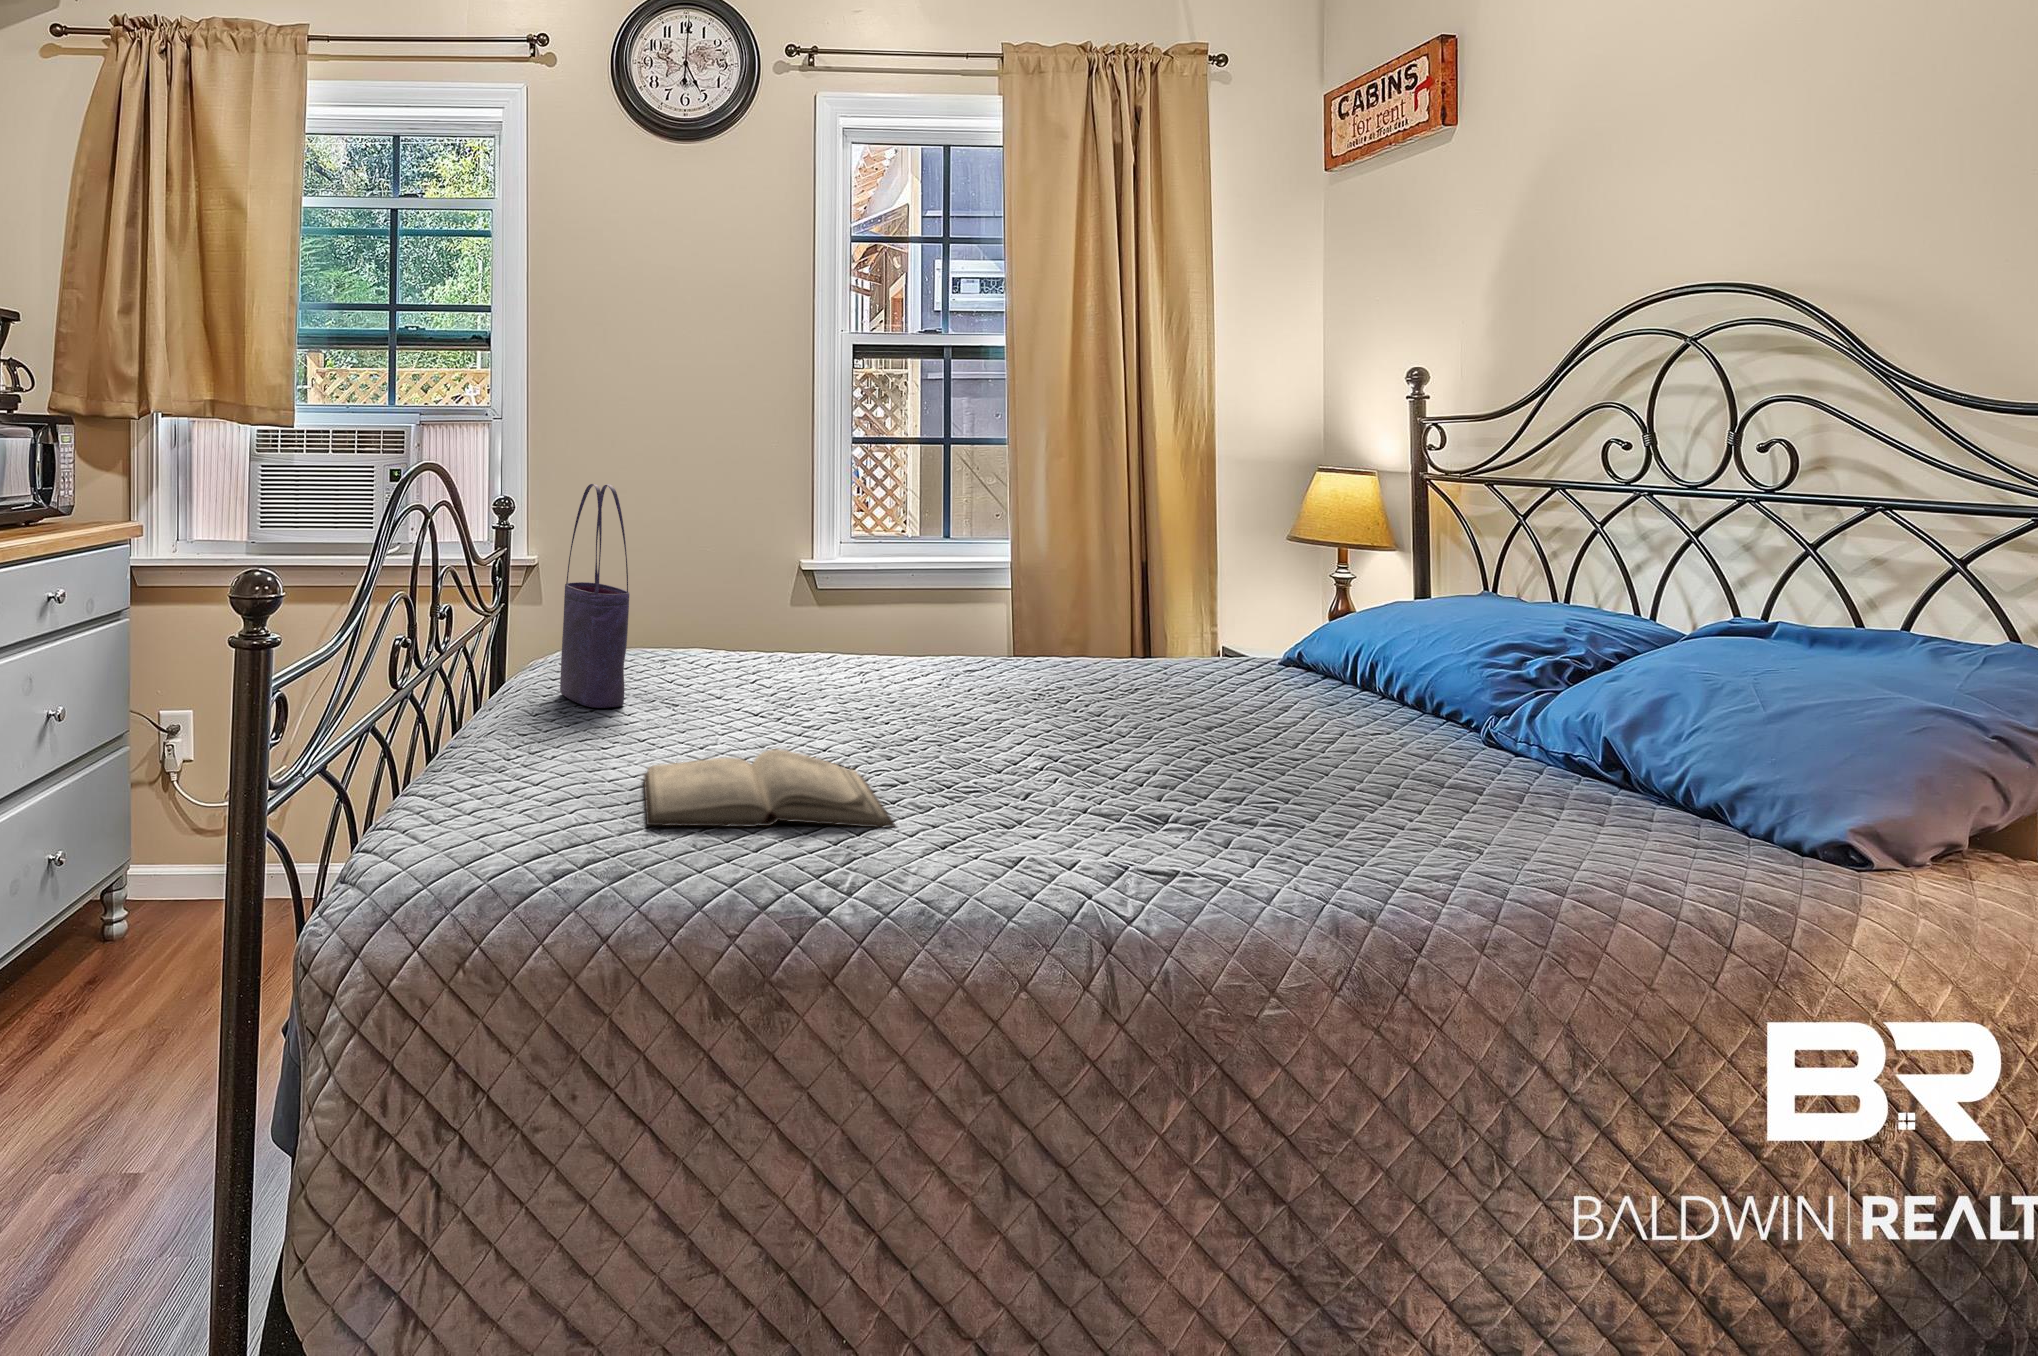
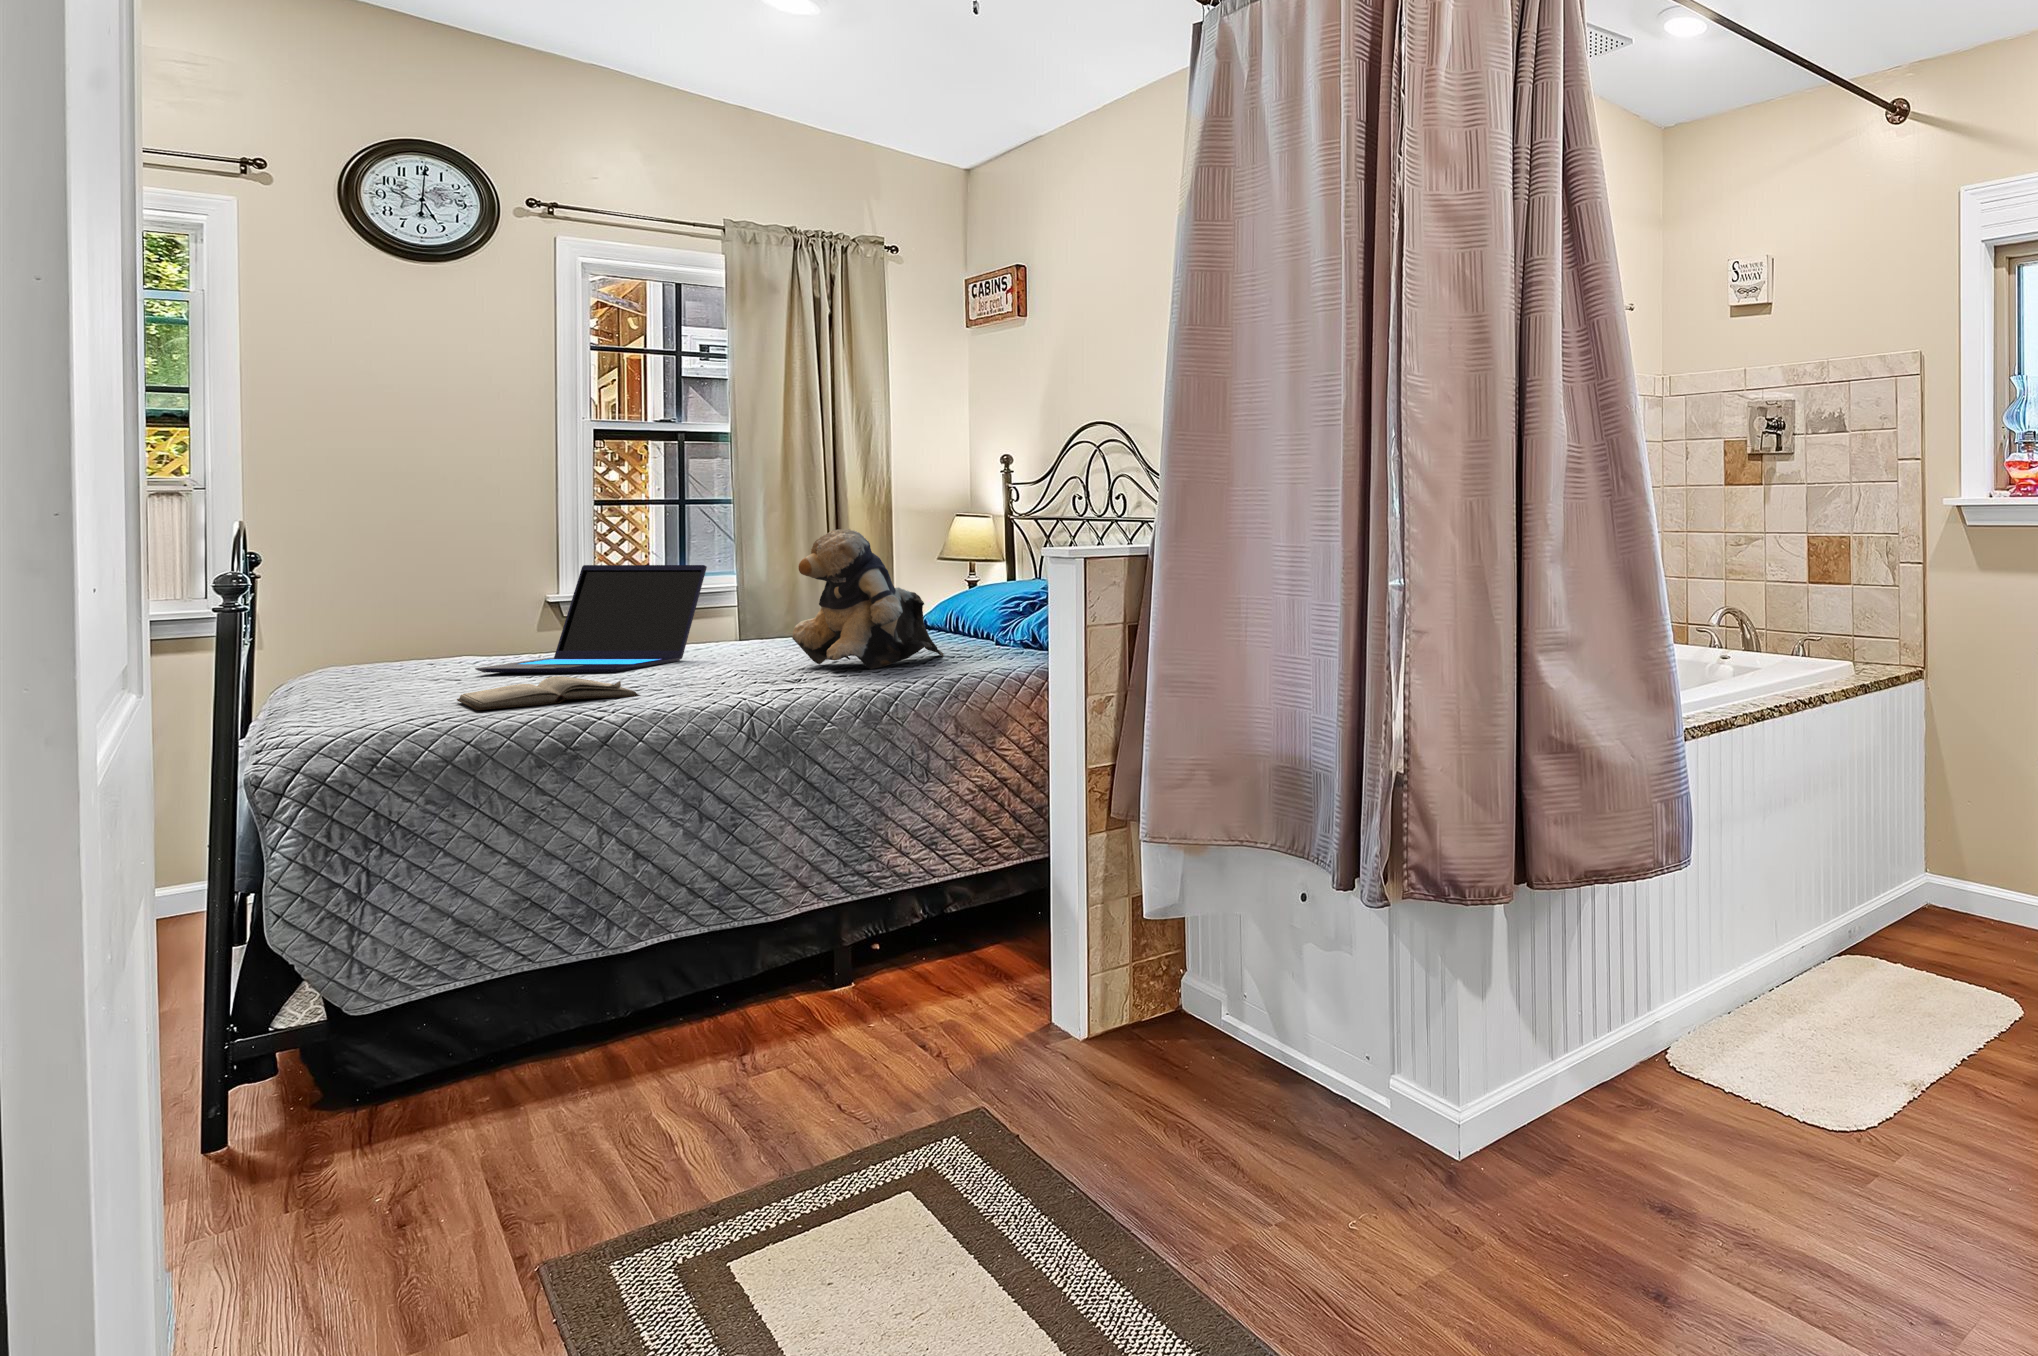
tote bag: present [560,484,629,708] -> none [341,536,415,689]
teddy bear: none [1140,512,1425,812] -> present [792,529,944,669]
laptop: none [709,531,996,720] -> present [475,565,707,673]

